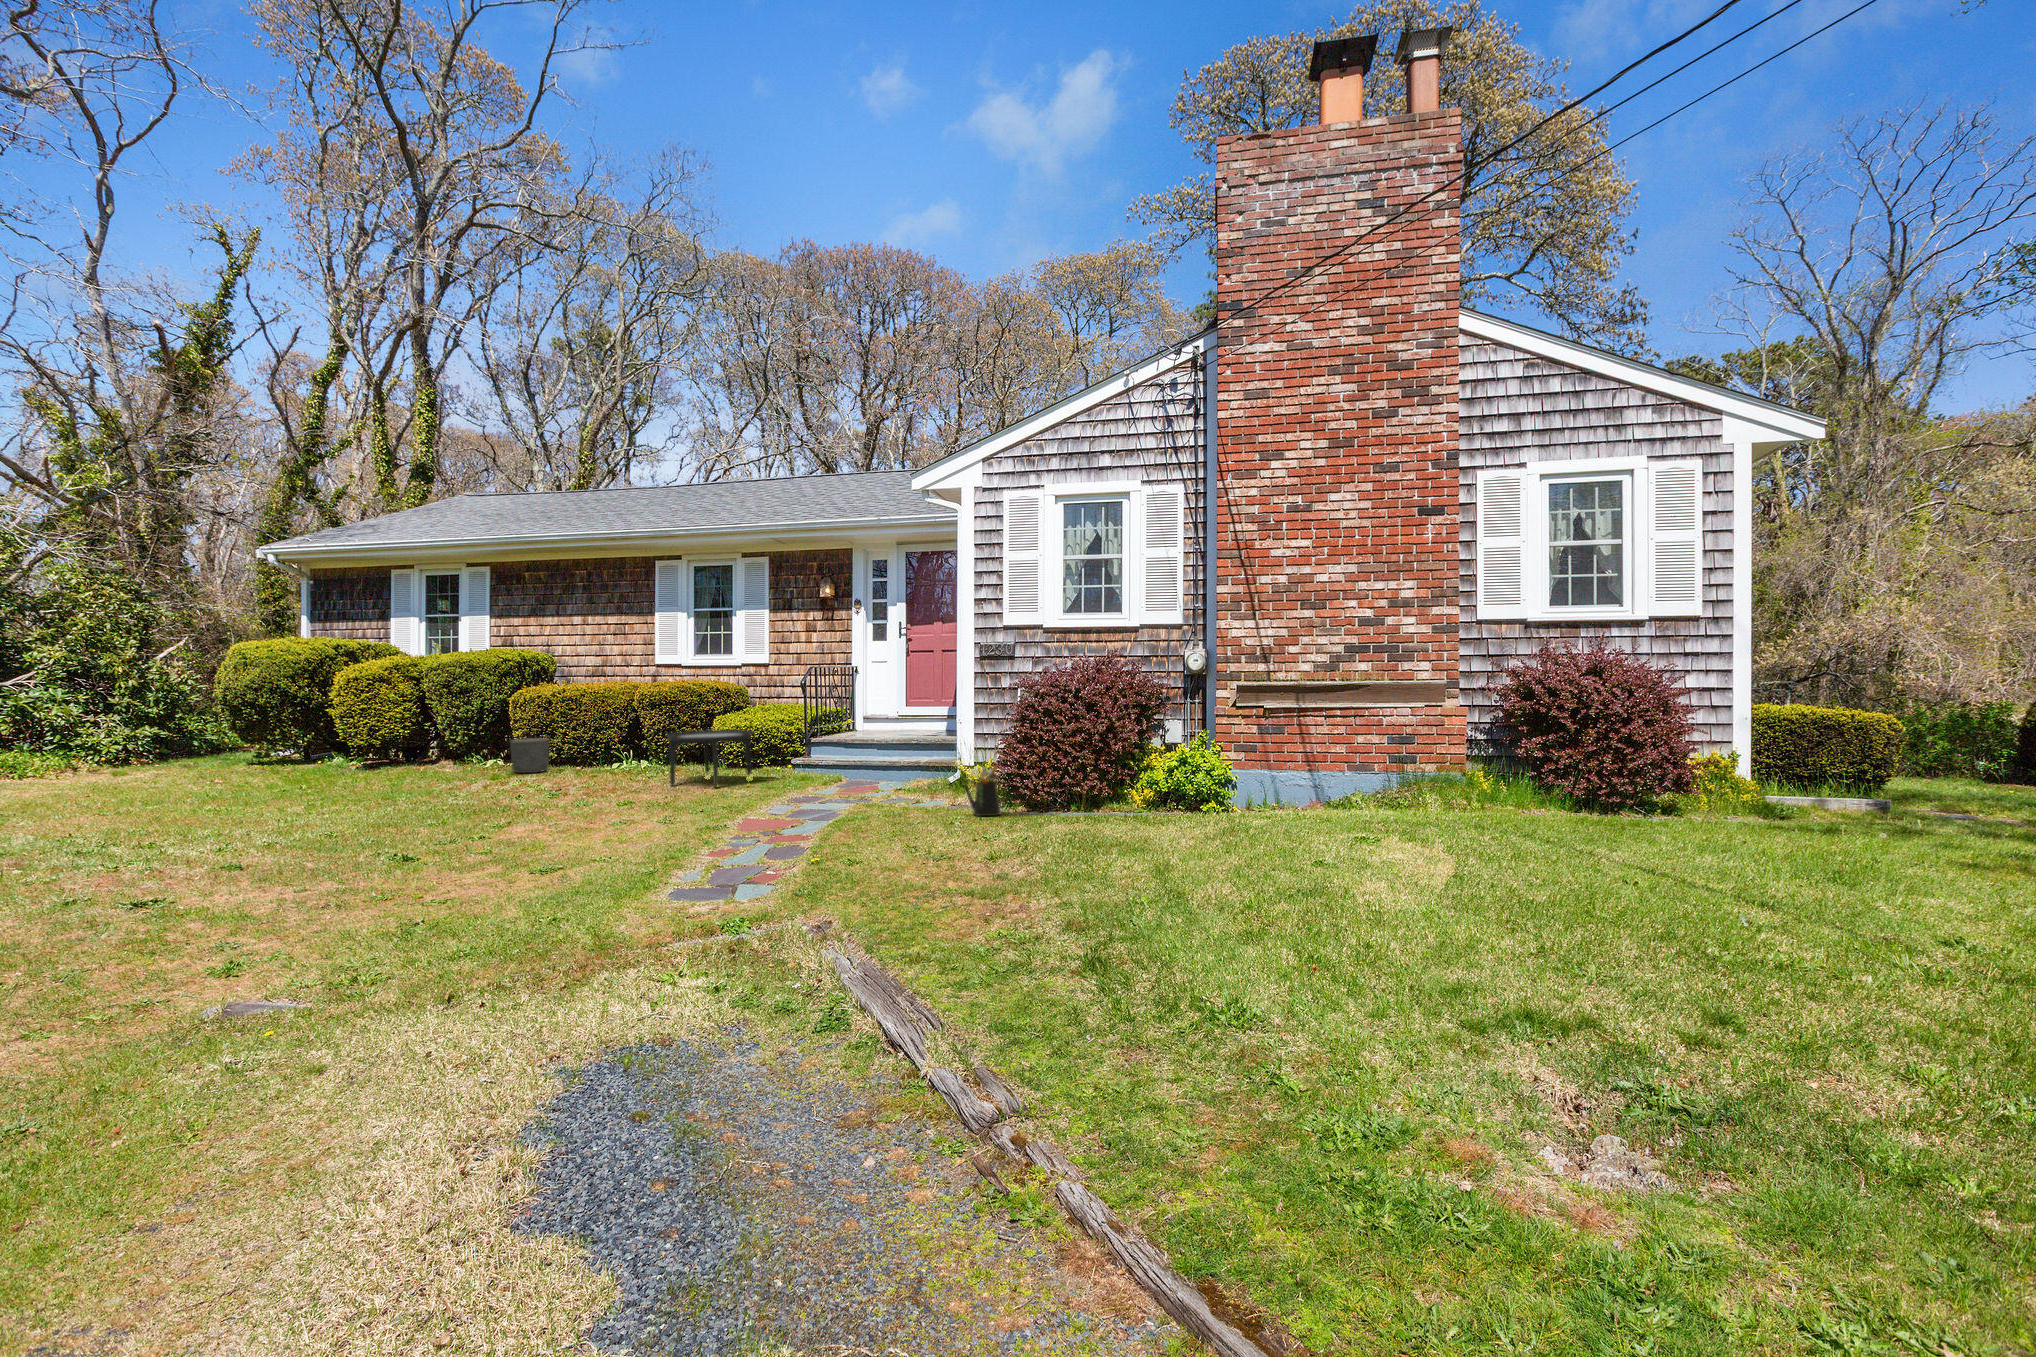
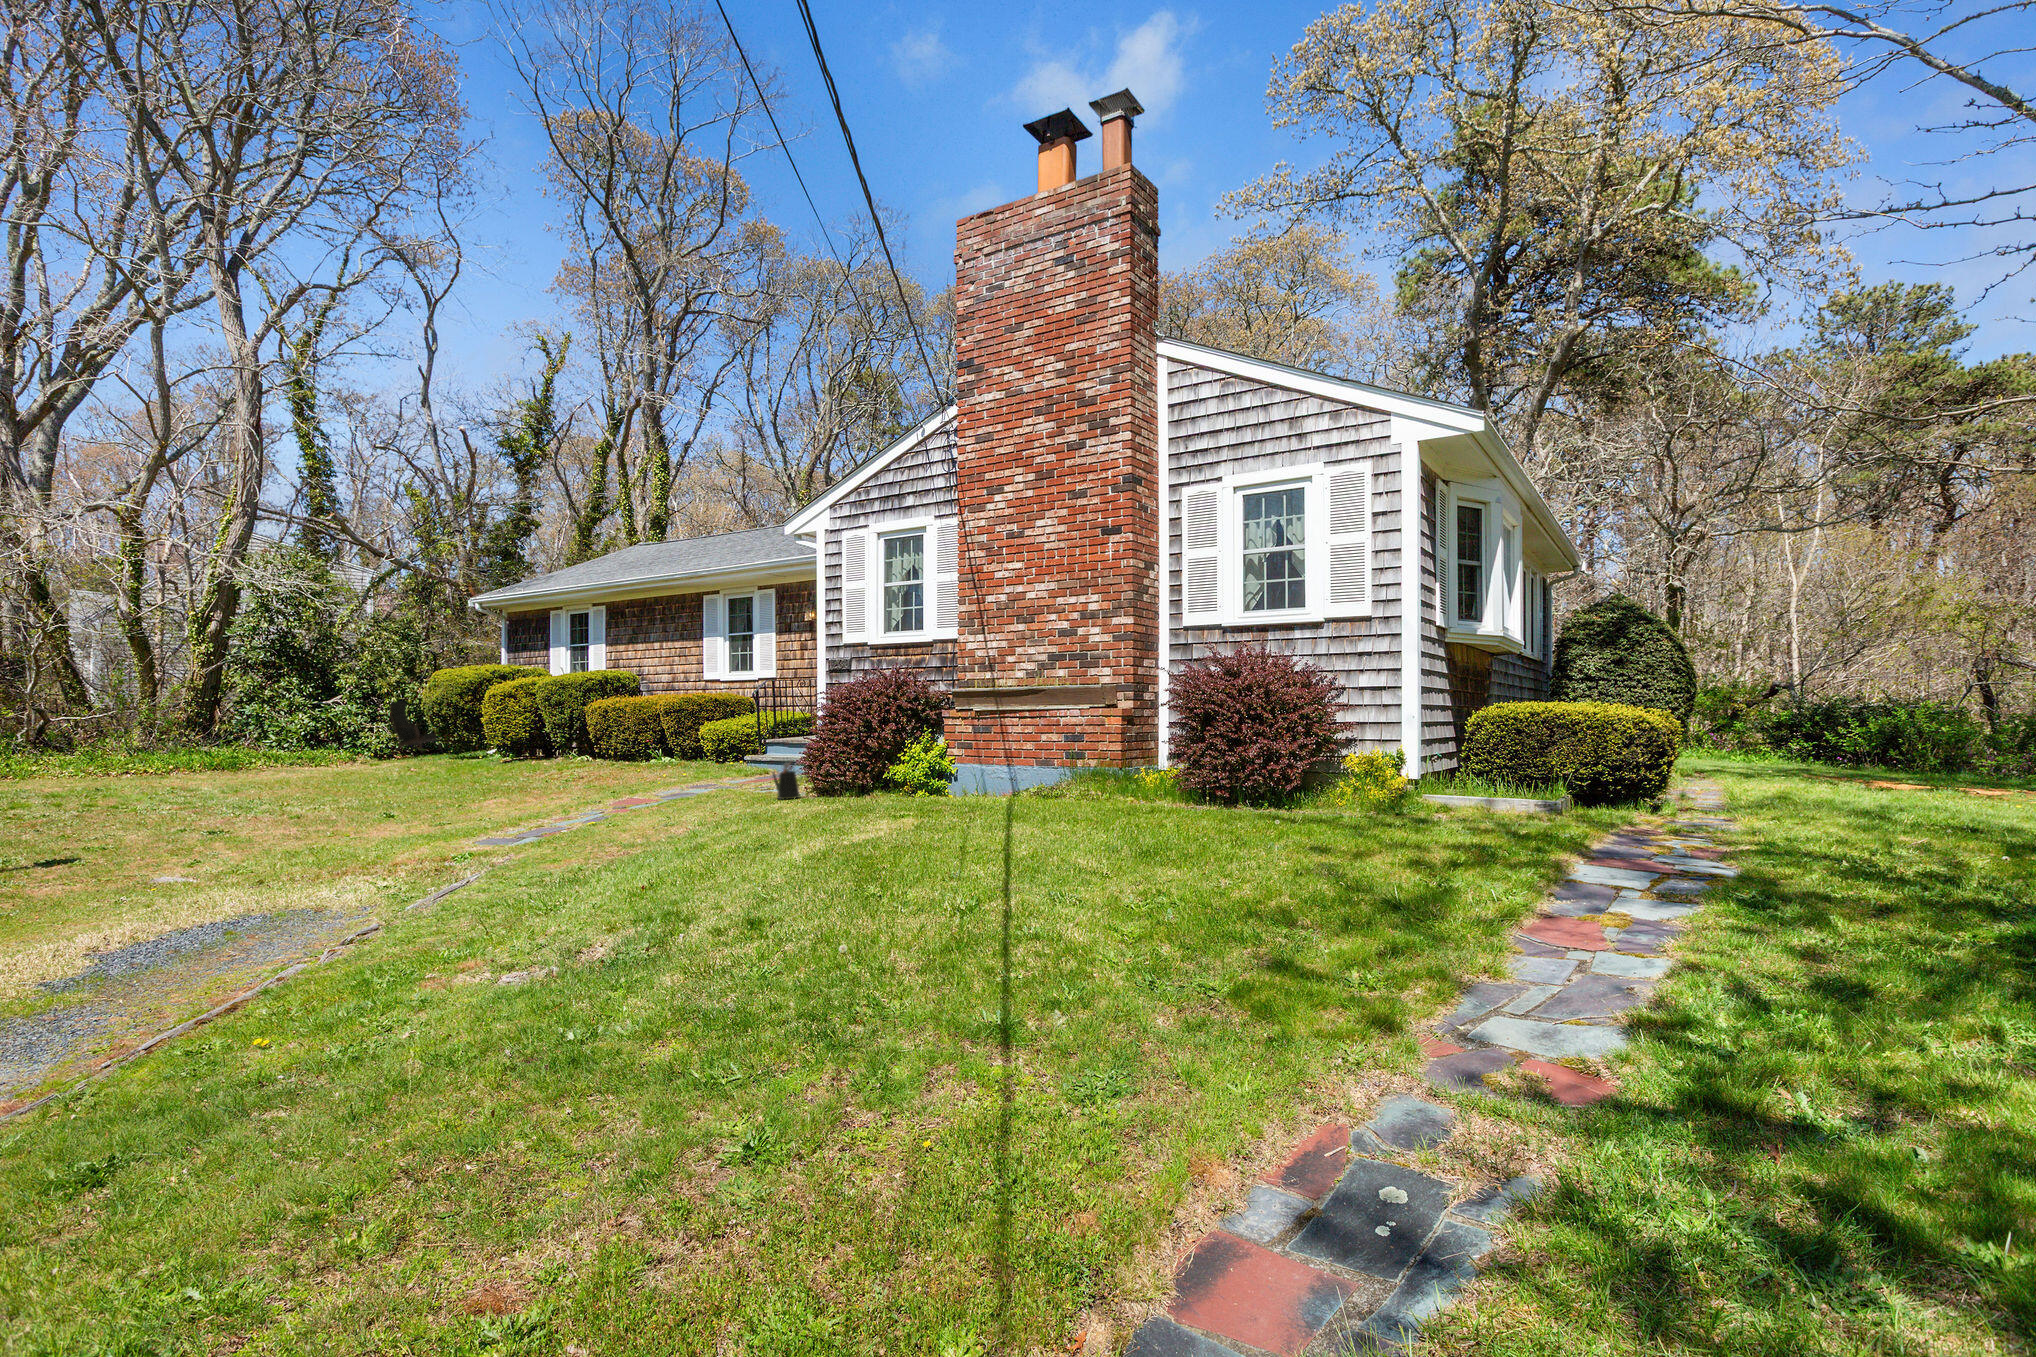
lounge chair: none [141,686,220,762] -> present [389,702,441,753]
round table: present [666,729,754,788] -> none [647,731,719,776]
planter: present [510,738,549,773] -> none [572,738,602,764]

